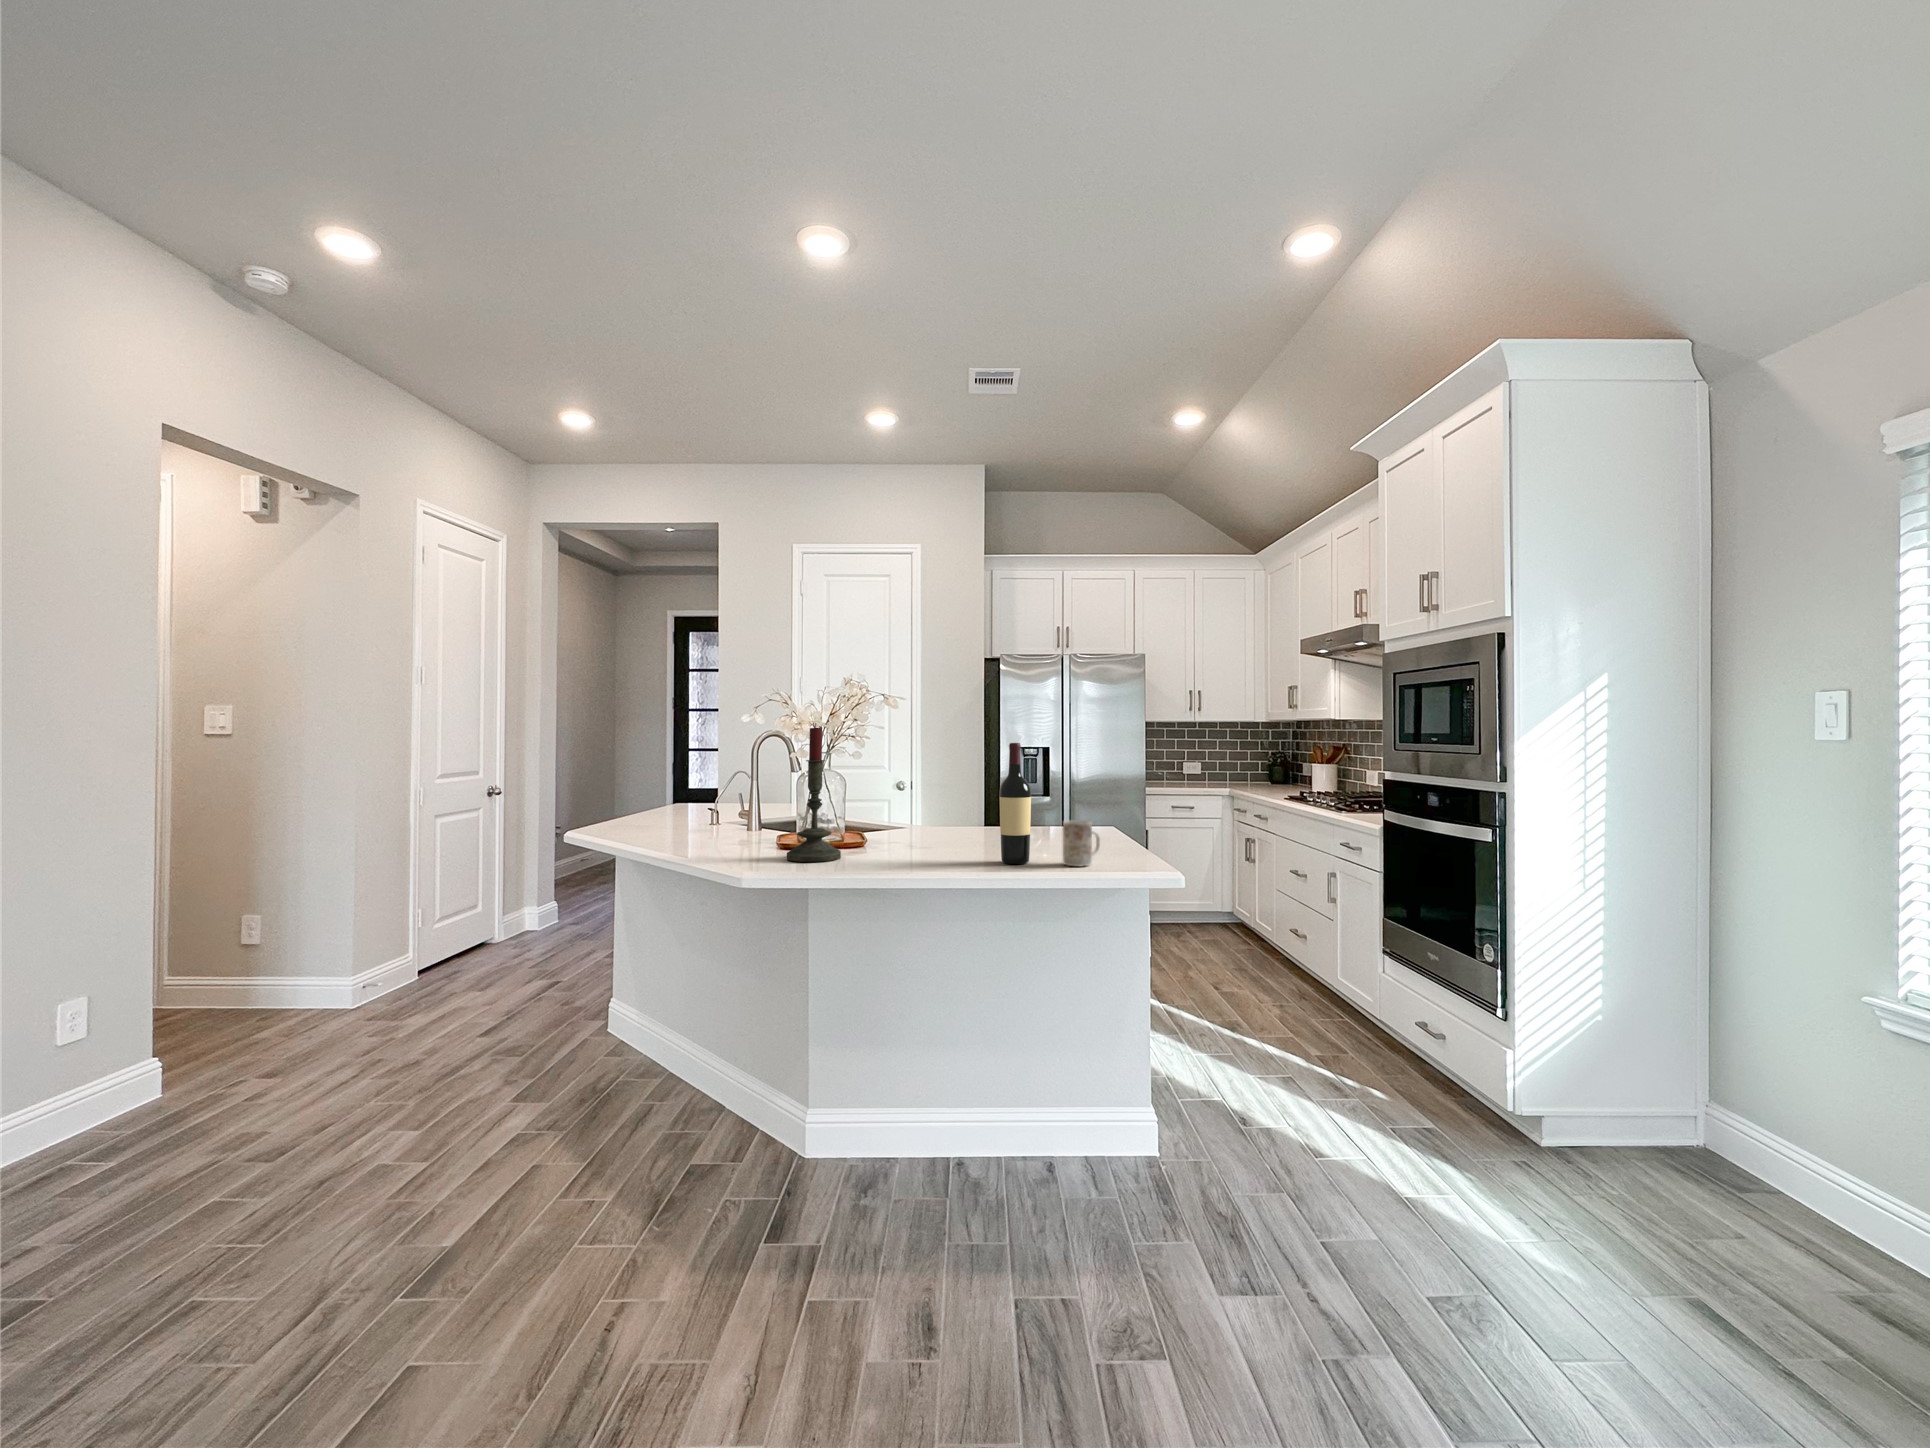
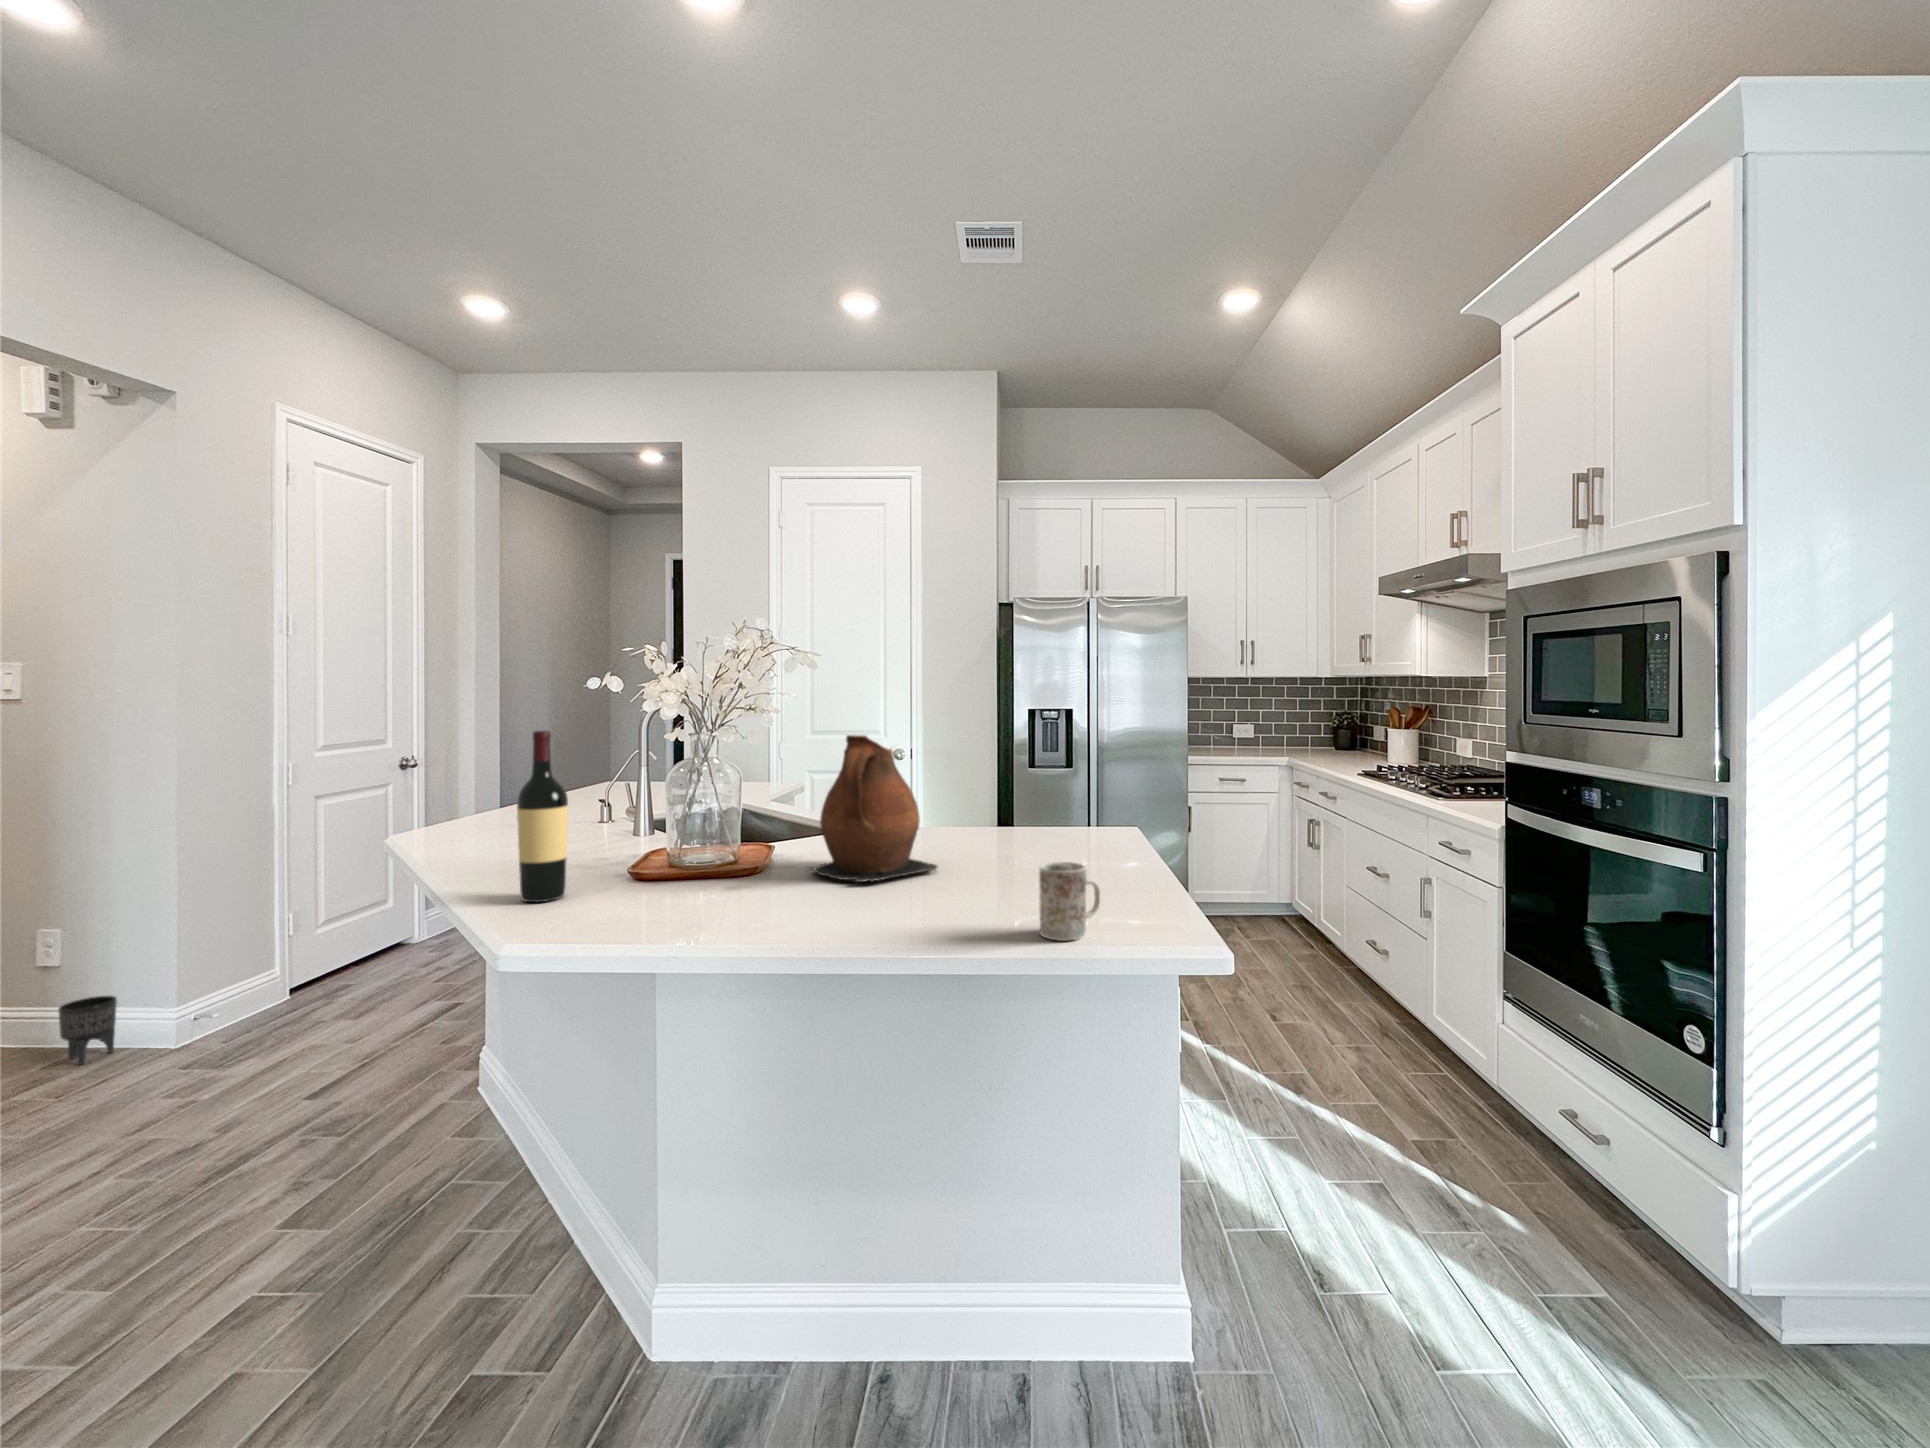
candle: present [787,723,841,862] -> none [617,705,704,923]
wine bottle: present [999,743,1031,864] -> present [517,731,568,902]
ceramic pitcher: none [893,747,983,845] -> present [811,735,937,882]
planter: none [251,972,294,1026] -> present [58,996,117,1065]

